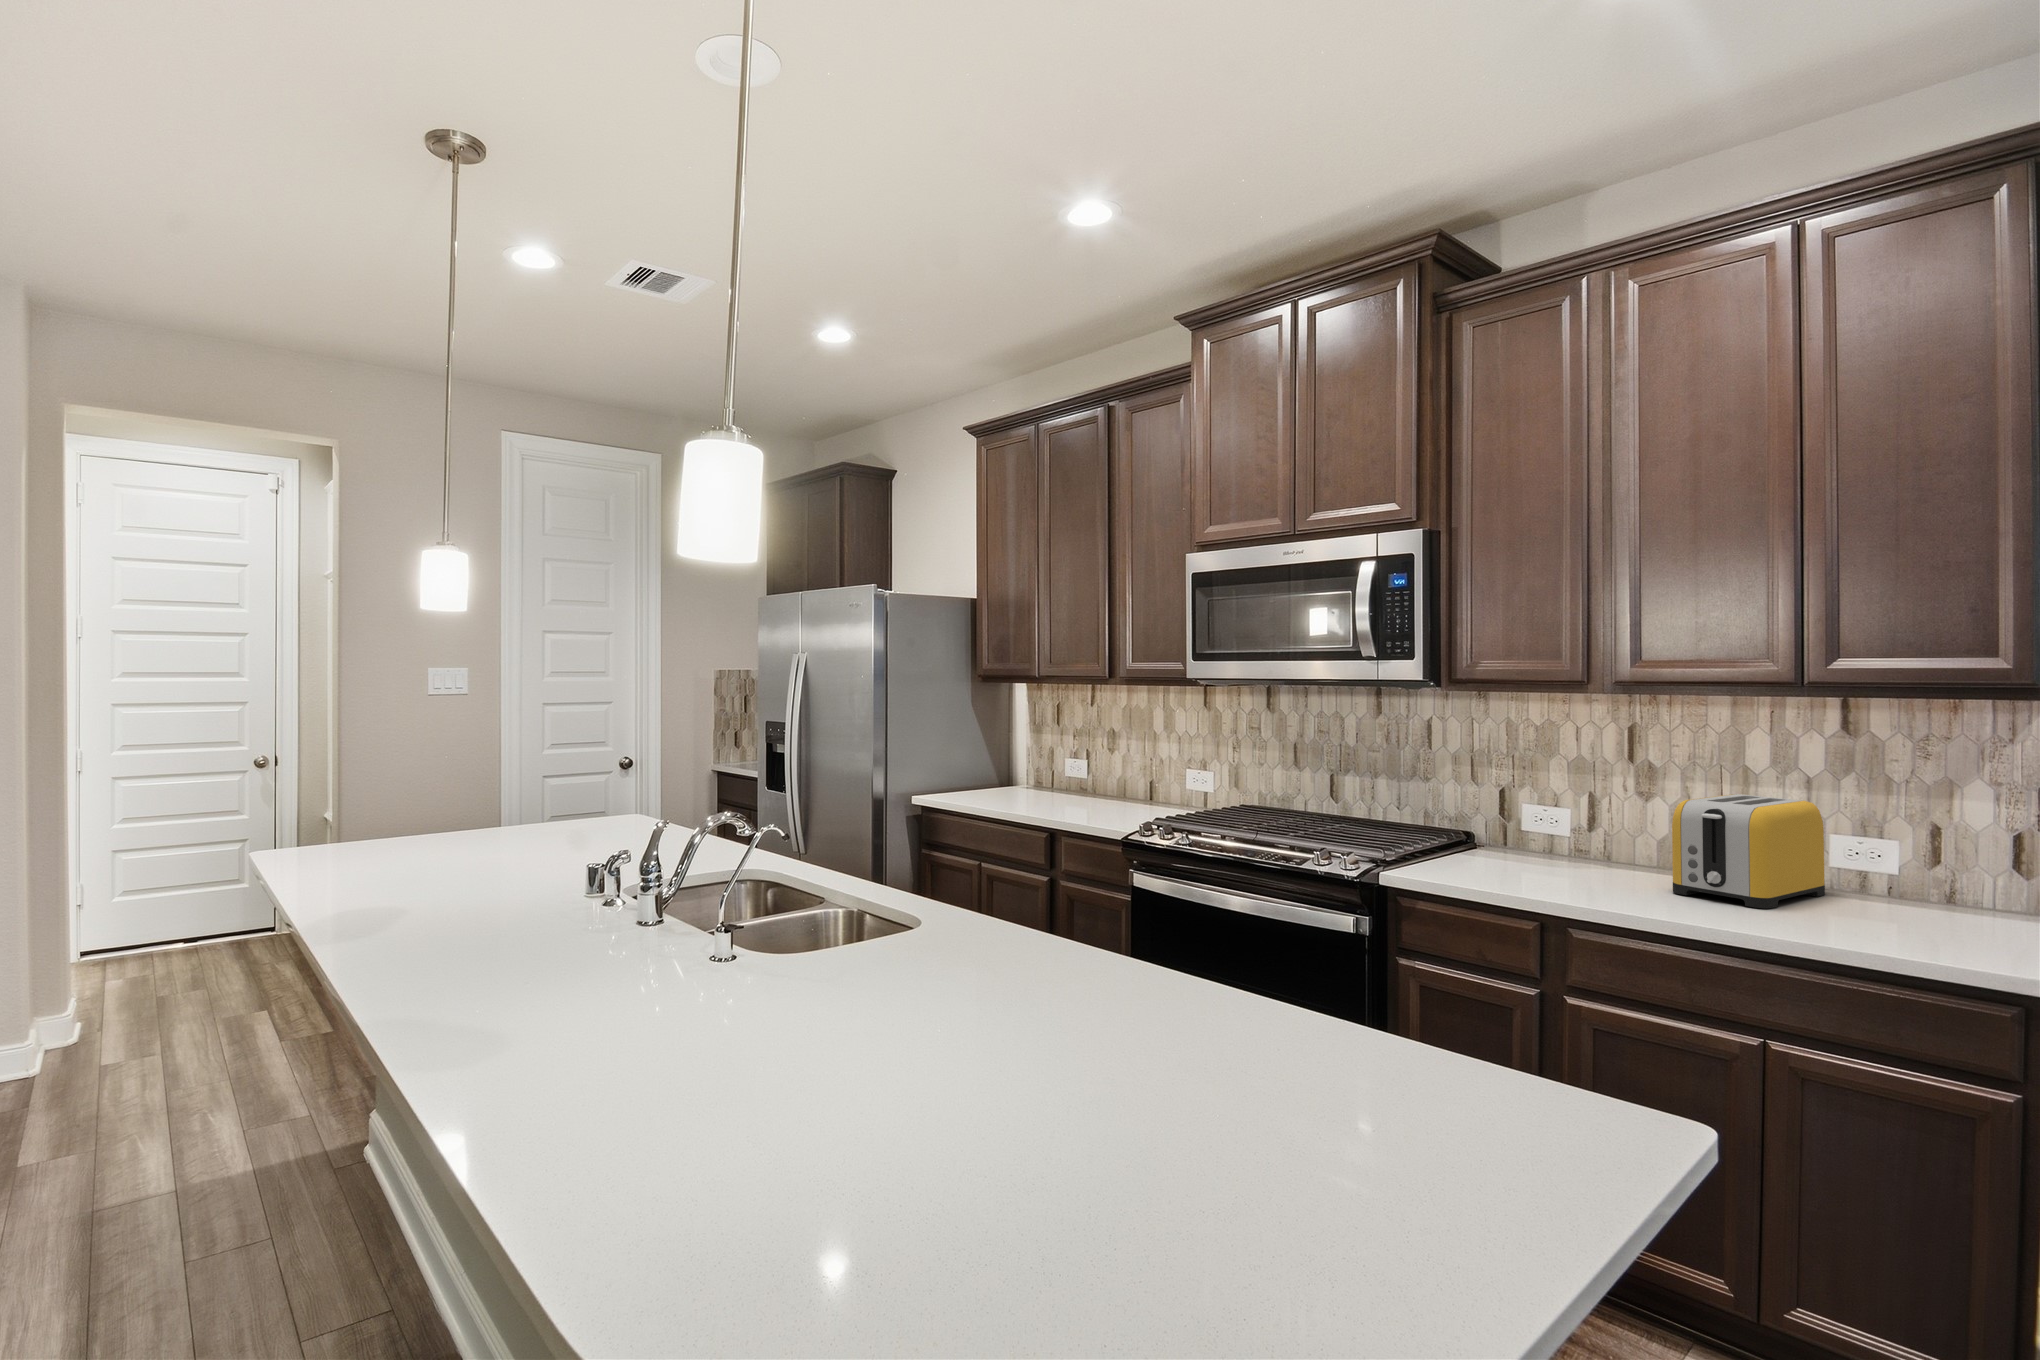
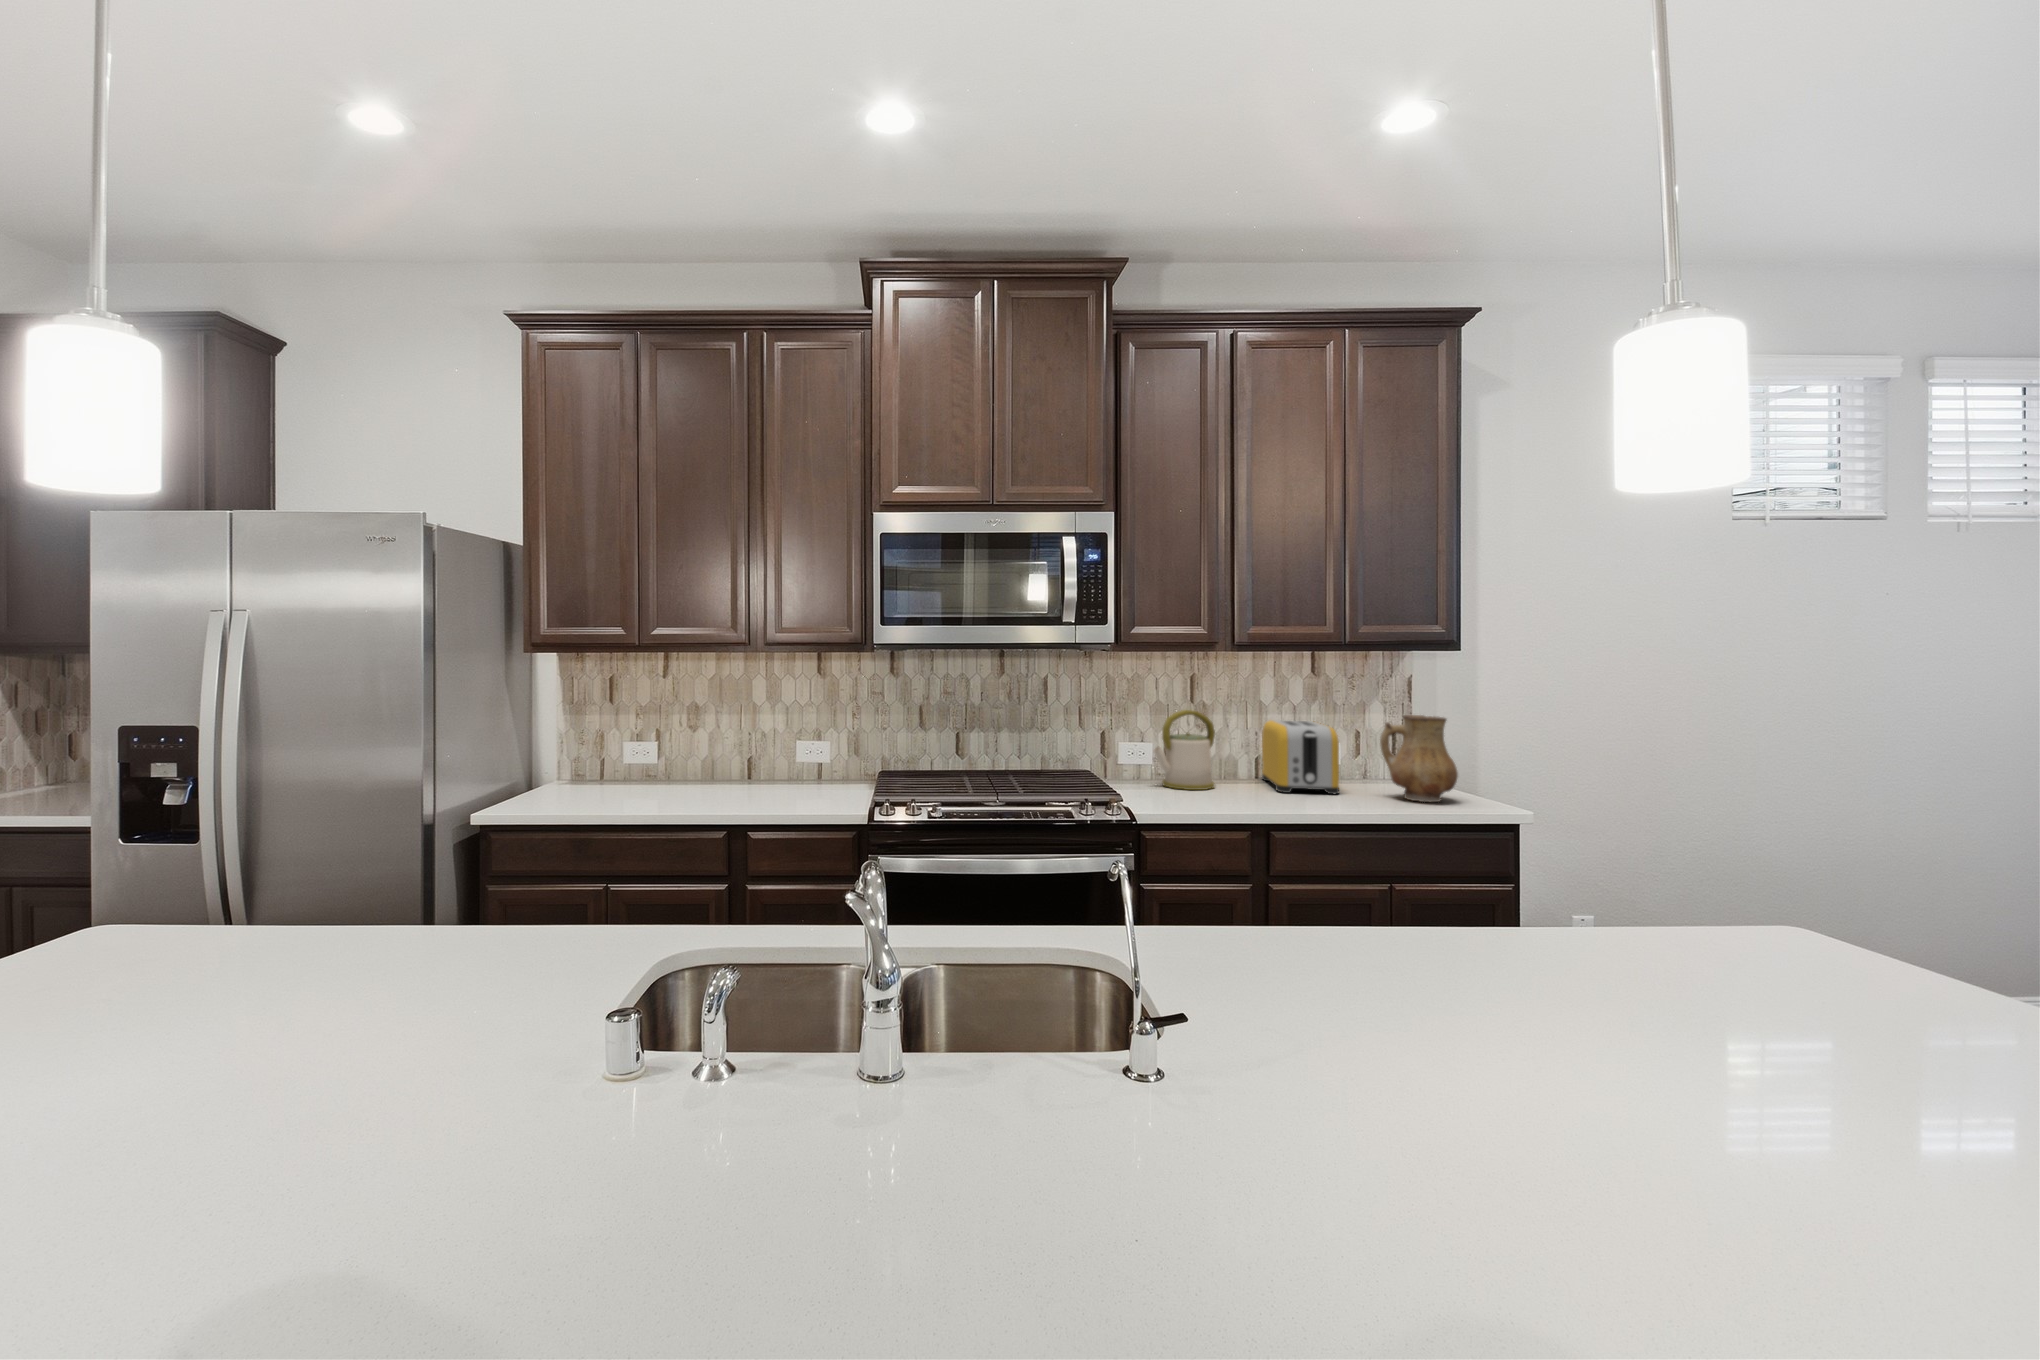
kettle: none [1516,767,1610,875] -> present [1154,710,1215,790]
ceramic pitcher: none [1823,799,1960,944] -> present [1380,715,1458,802]

